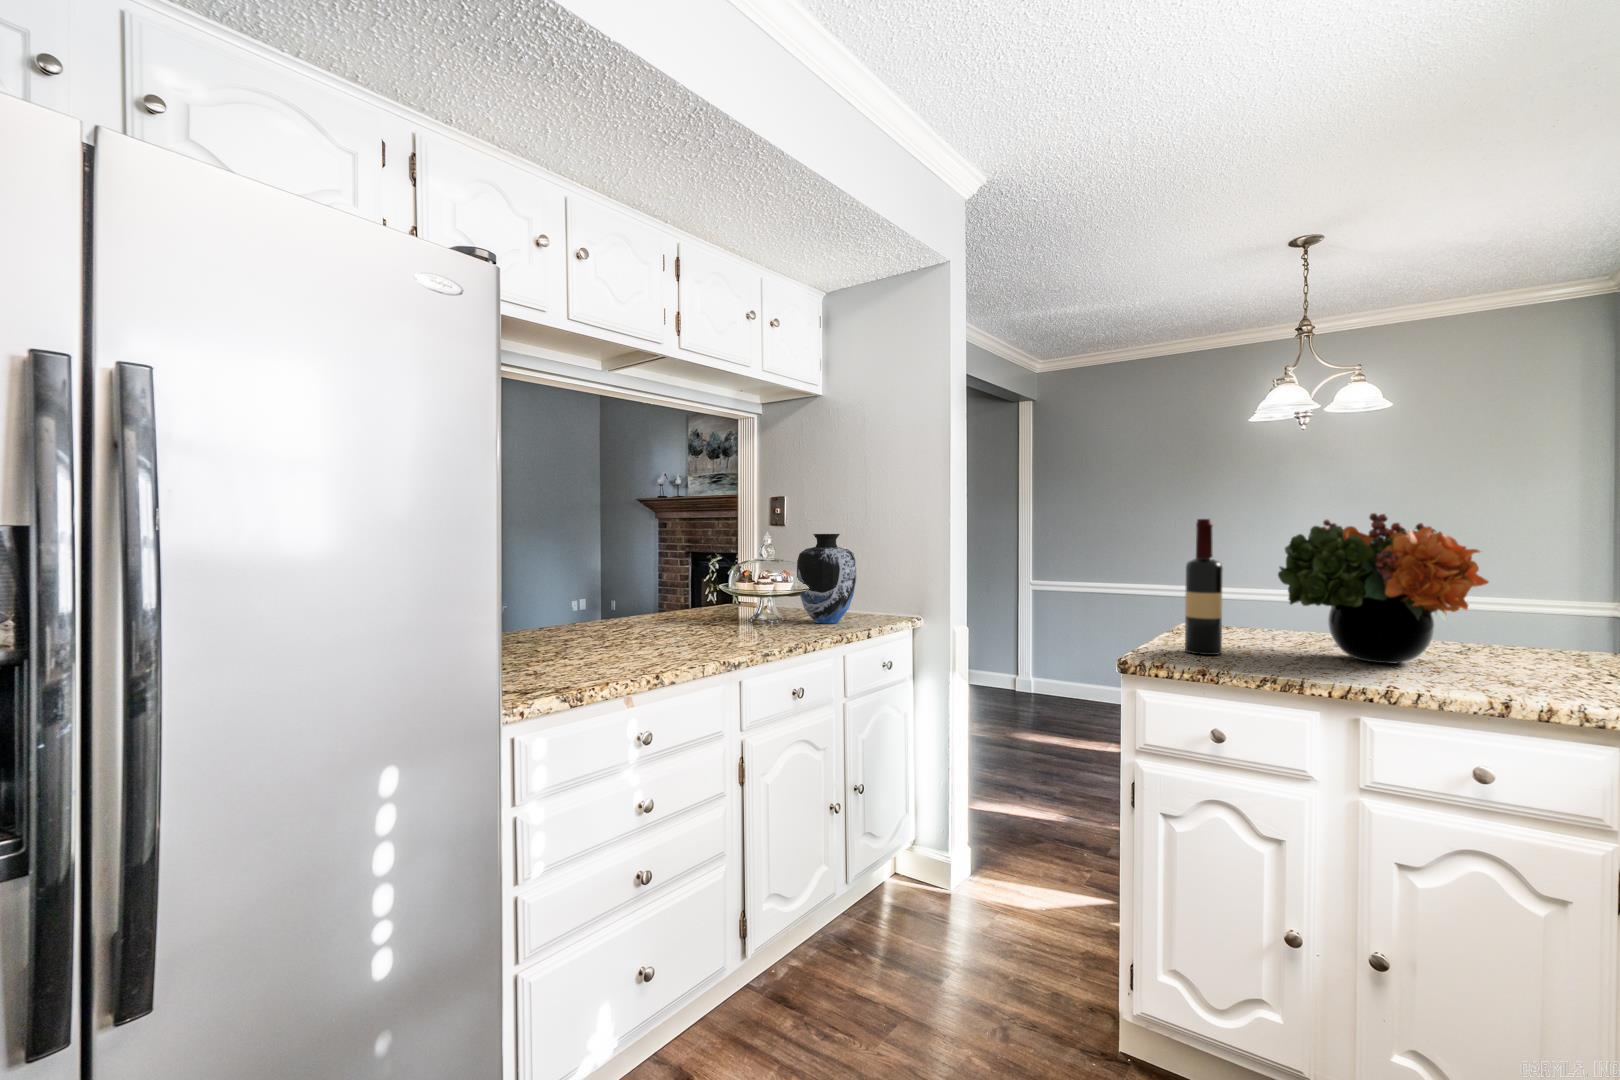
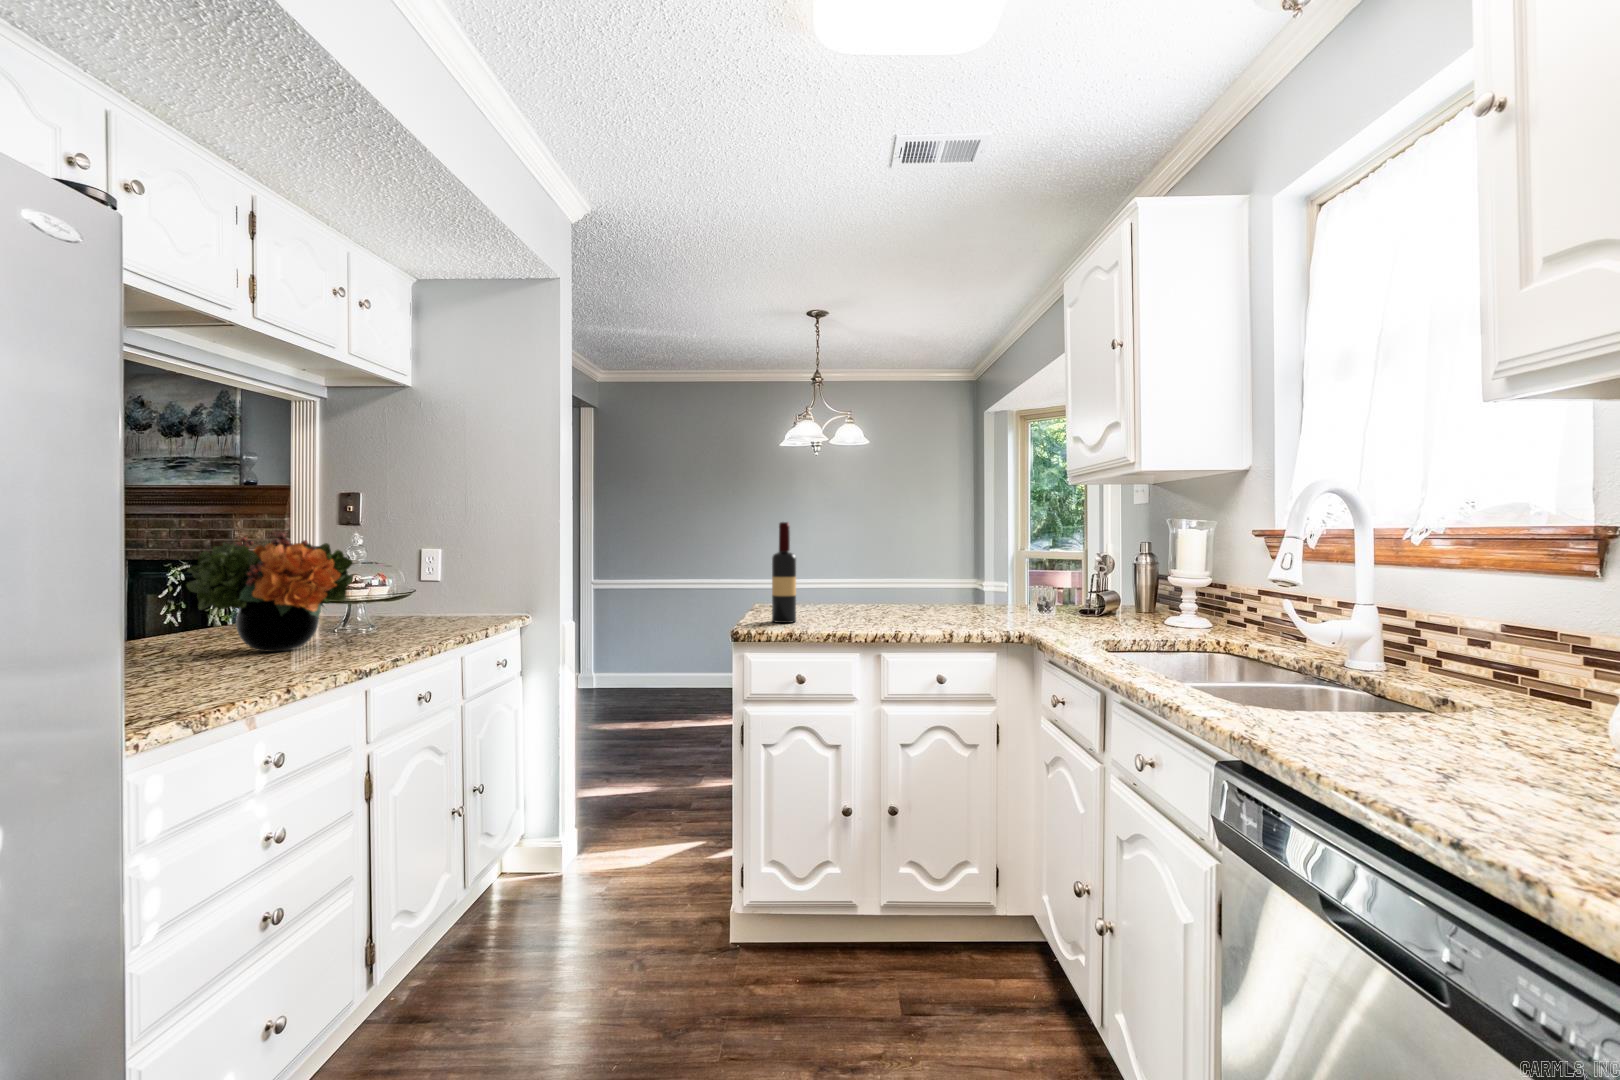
flower arrangement: present [1278,513,1488,664] -> present [187,532,353,652]
vase: present [797,534,856,623] -> none [393,535,462,628]

